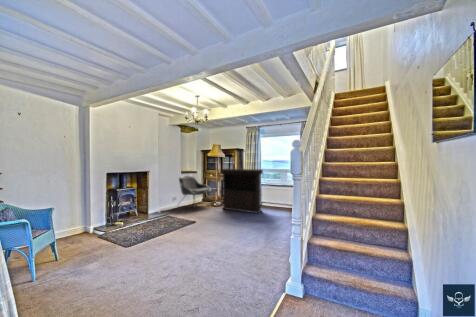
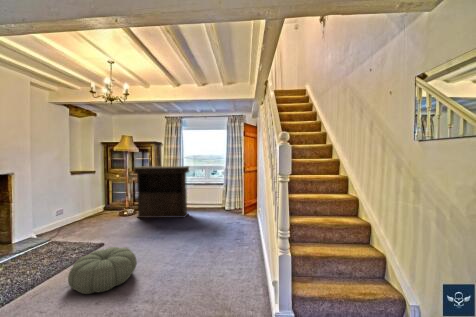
lounge chair: present [179,175,211,207] -> none [66,178,120,224]
pouf: none [170,222,210,248] -> present [68,247,137,294]

